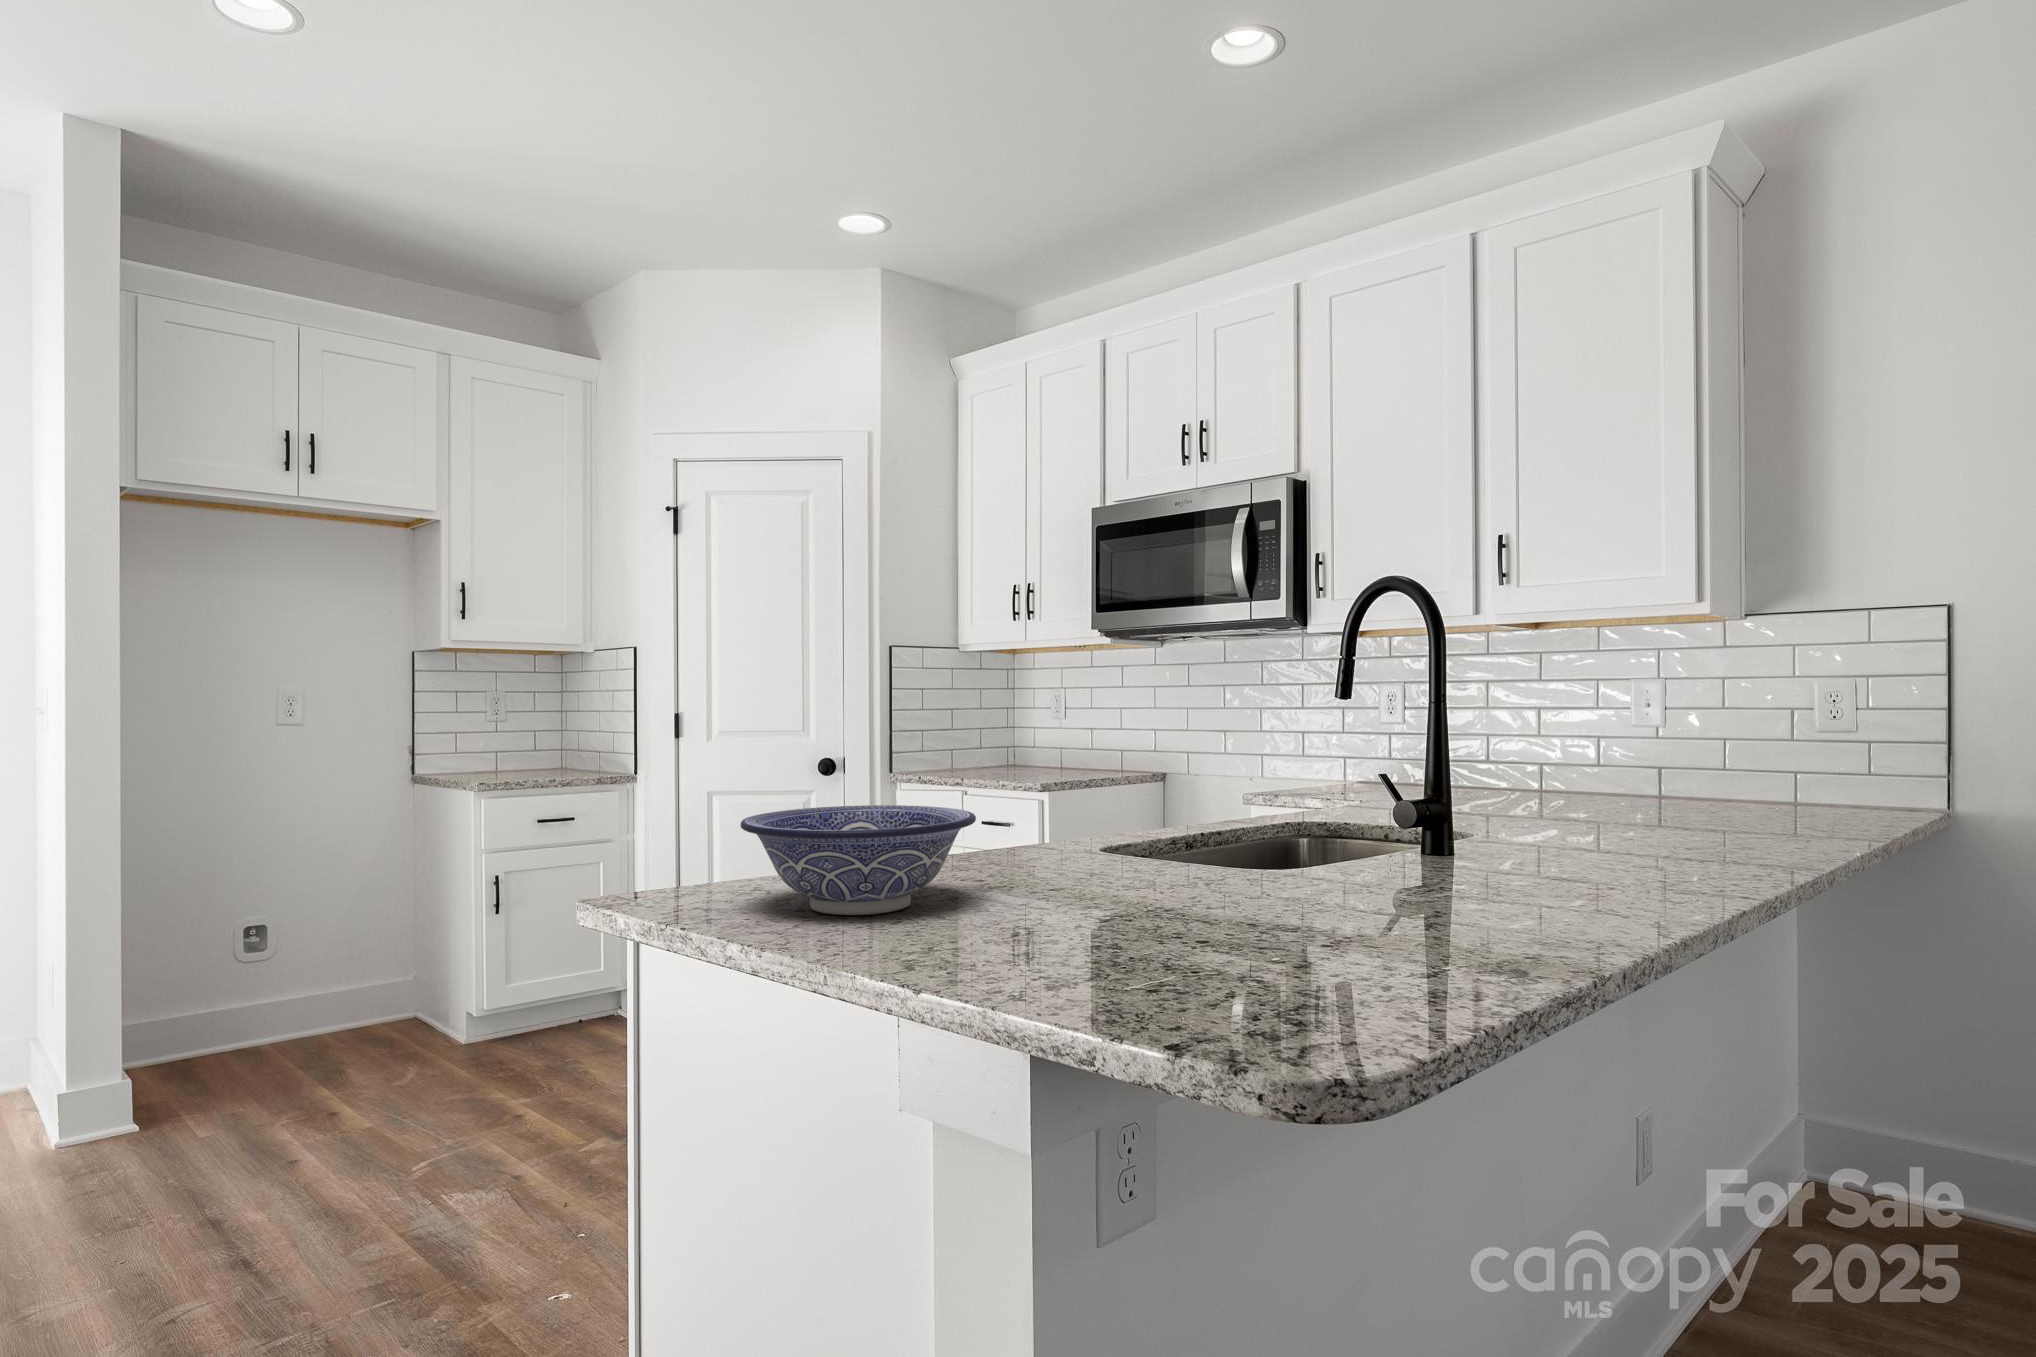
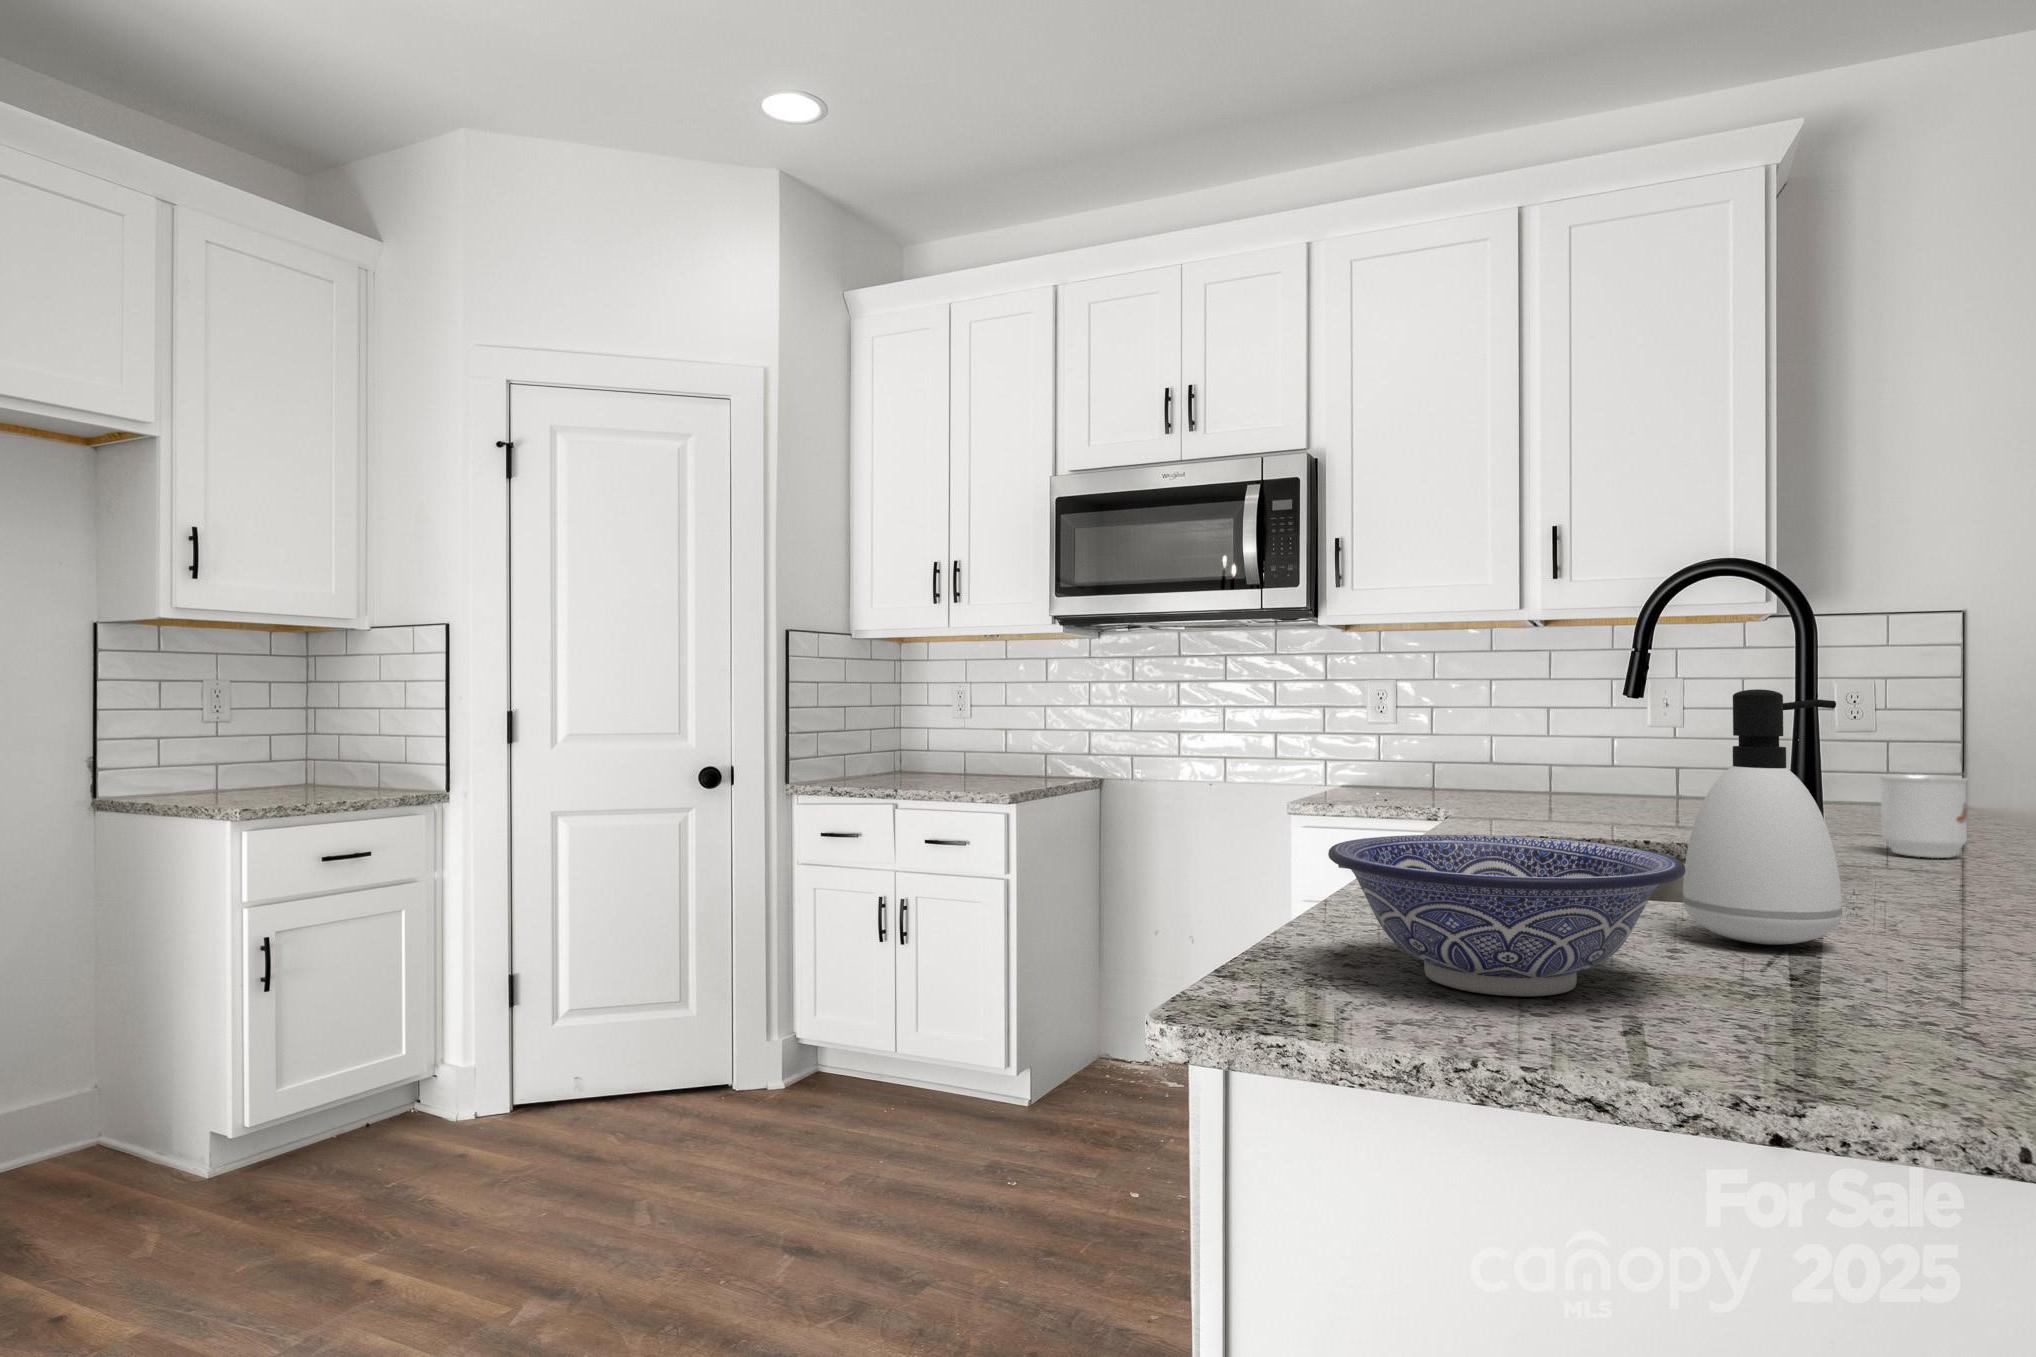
soap dispenser: none [1089,698,1196,896] -> present [1683,689,1842,945]
mug: none [1554,771,1627,846] -> present [1880,775,1967,858]

